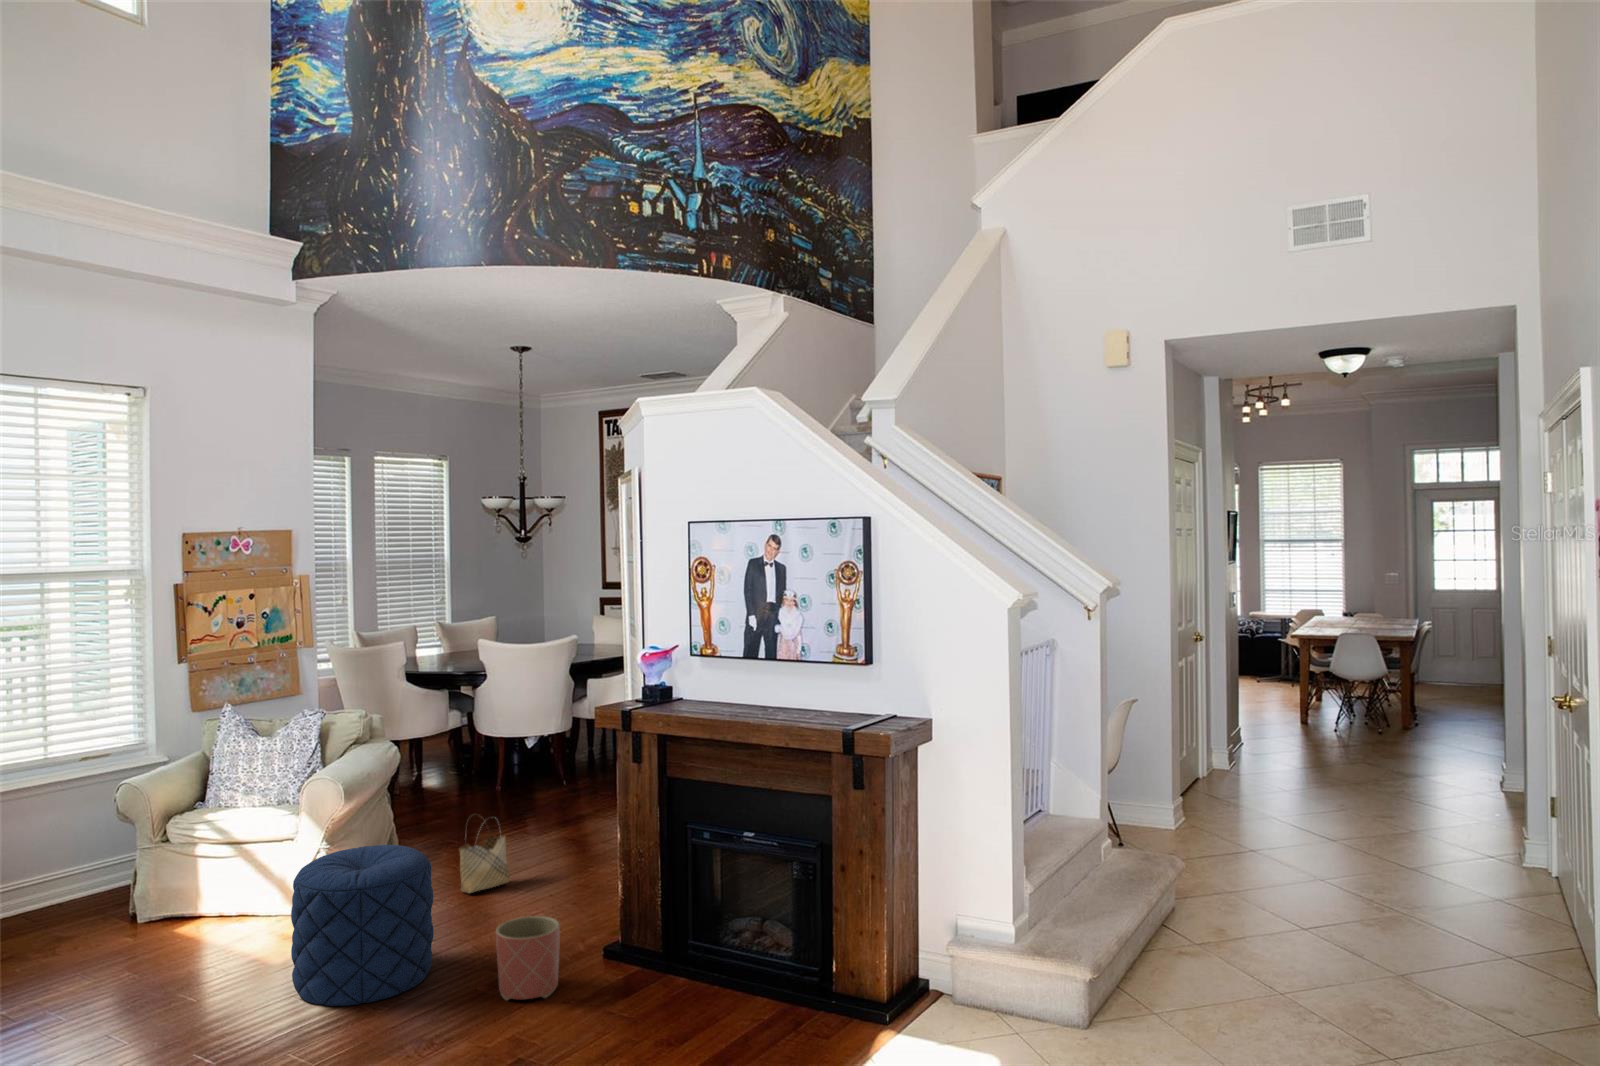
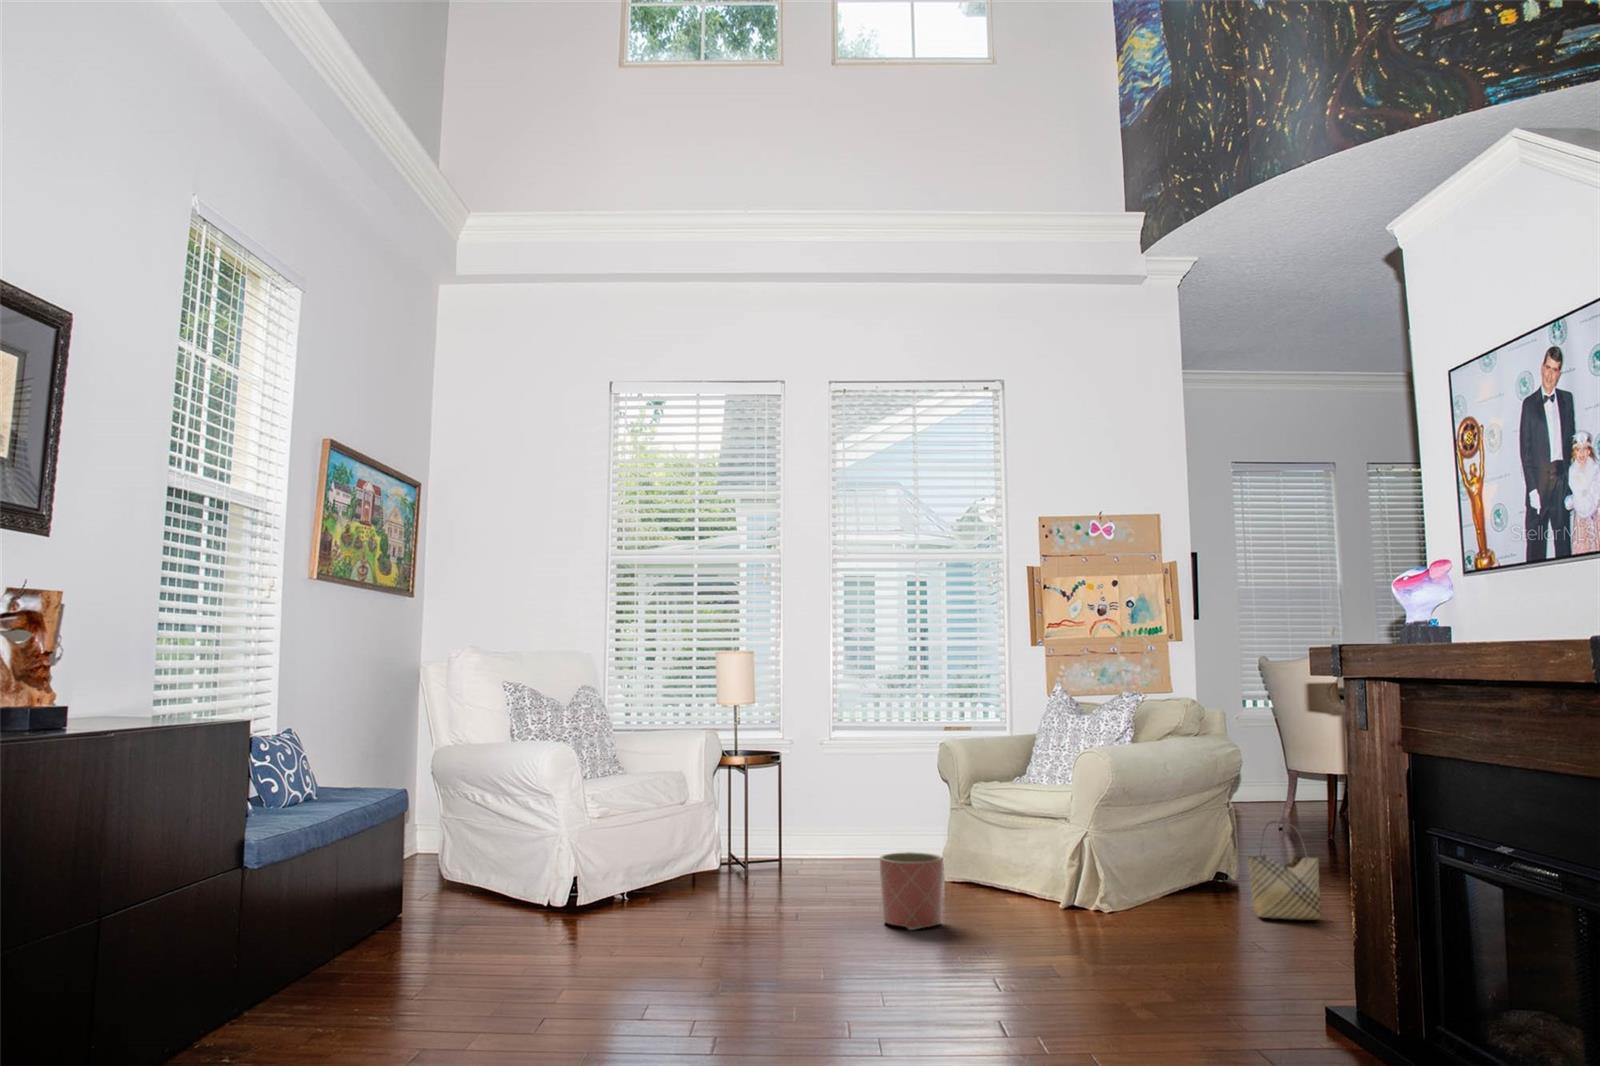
pouf: present [291,845,434,1006] -> none [971,800,1126,965]
planter: present [496,916,560,1000] -> present [880,852,942,930]

